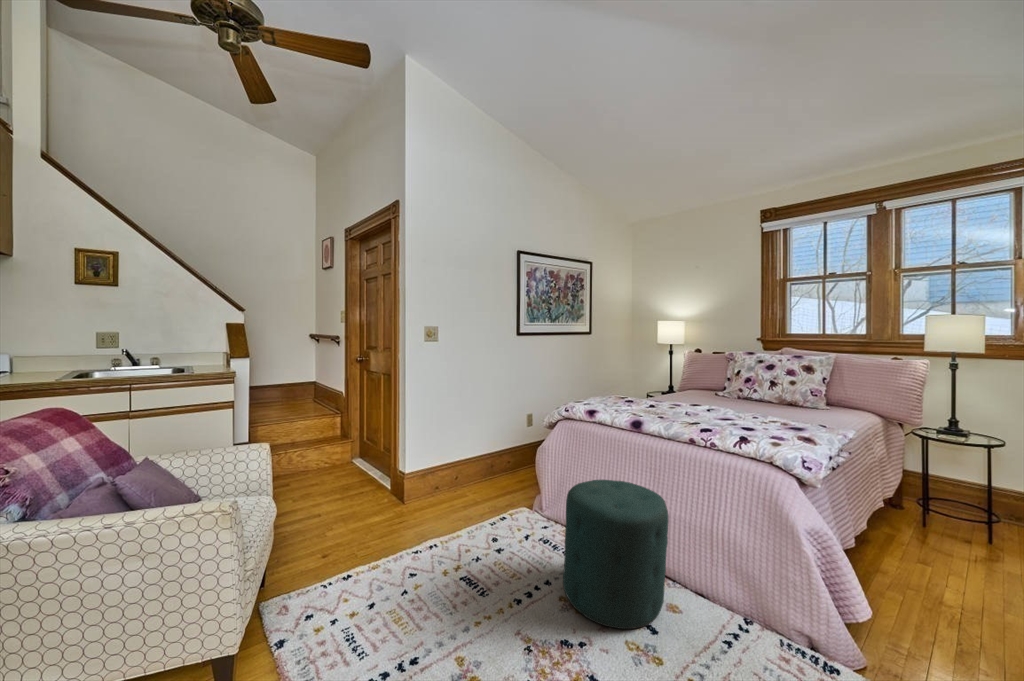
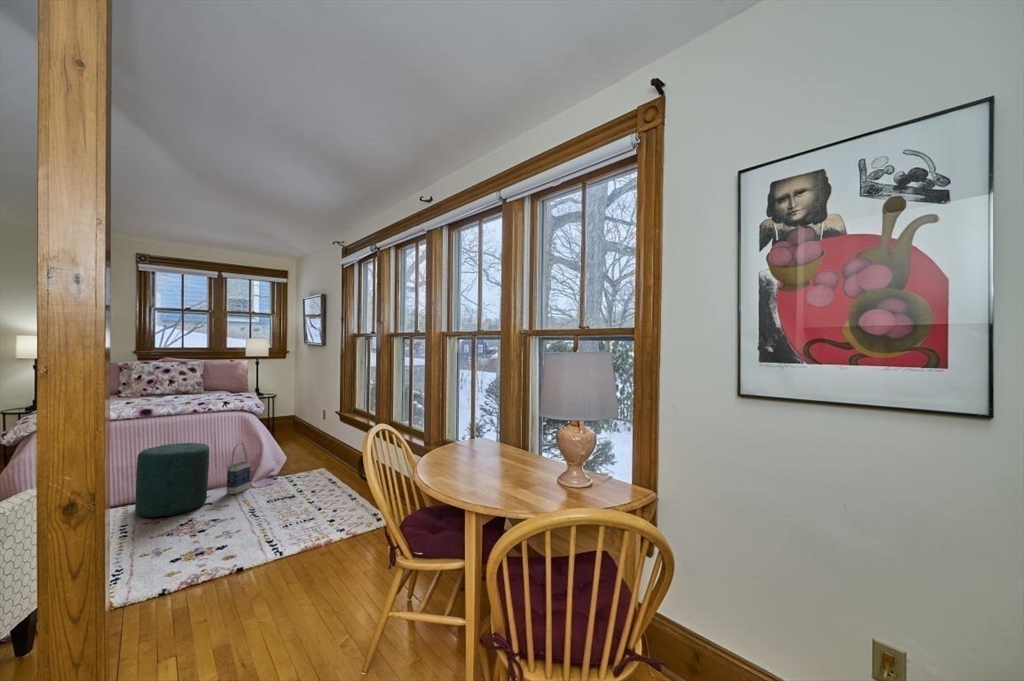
bag: none [698,536,753,657] -> present [227,443,250,494]

